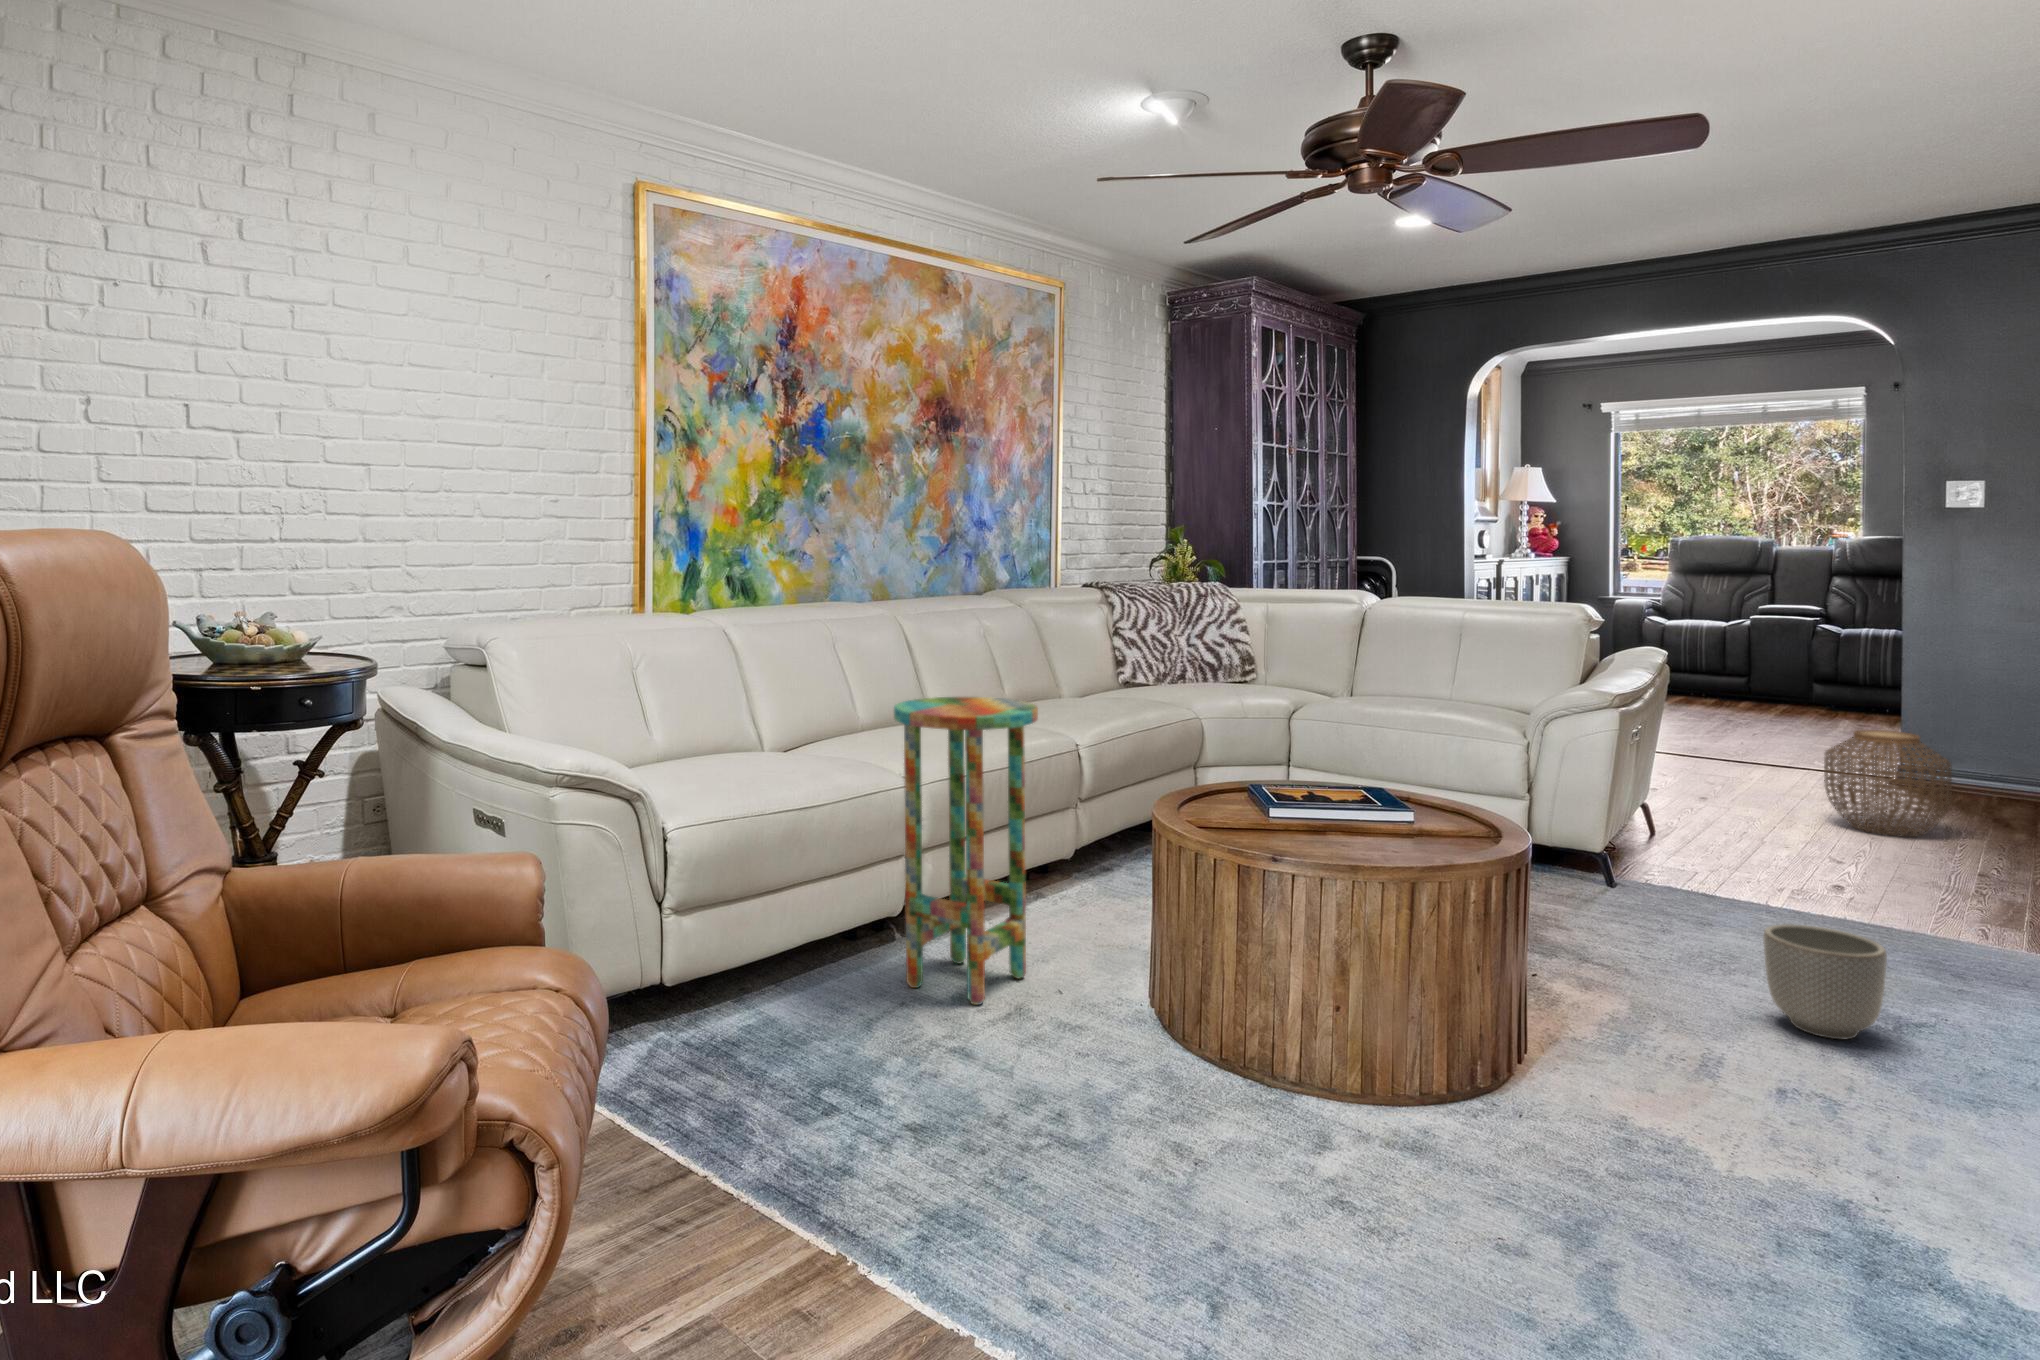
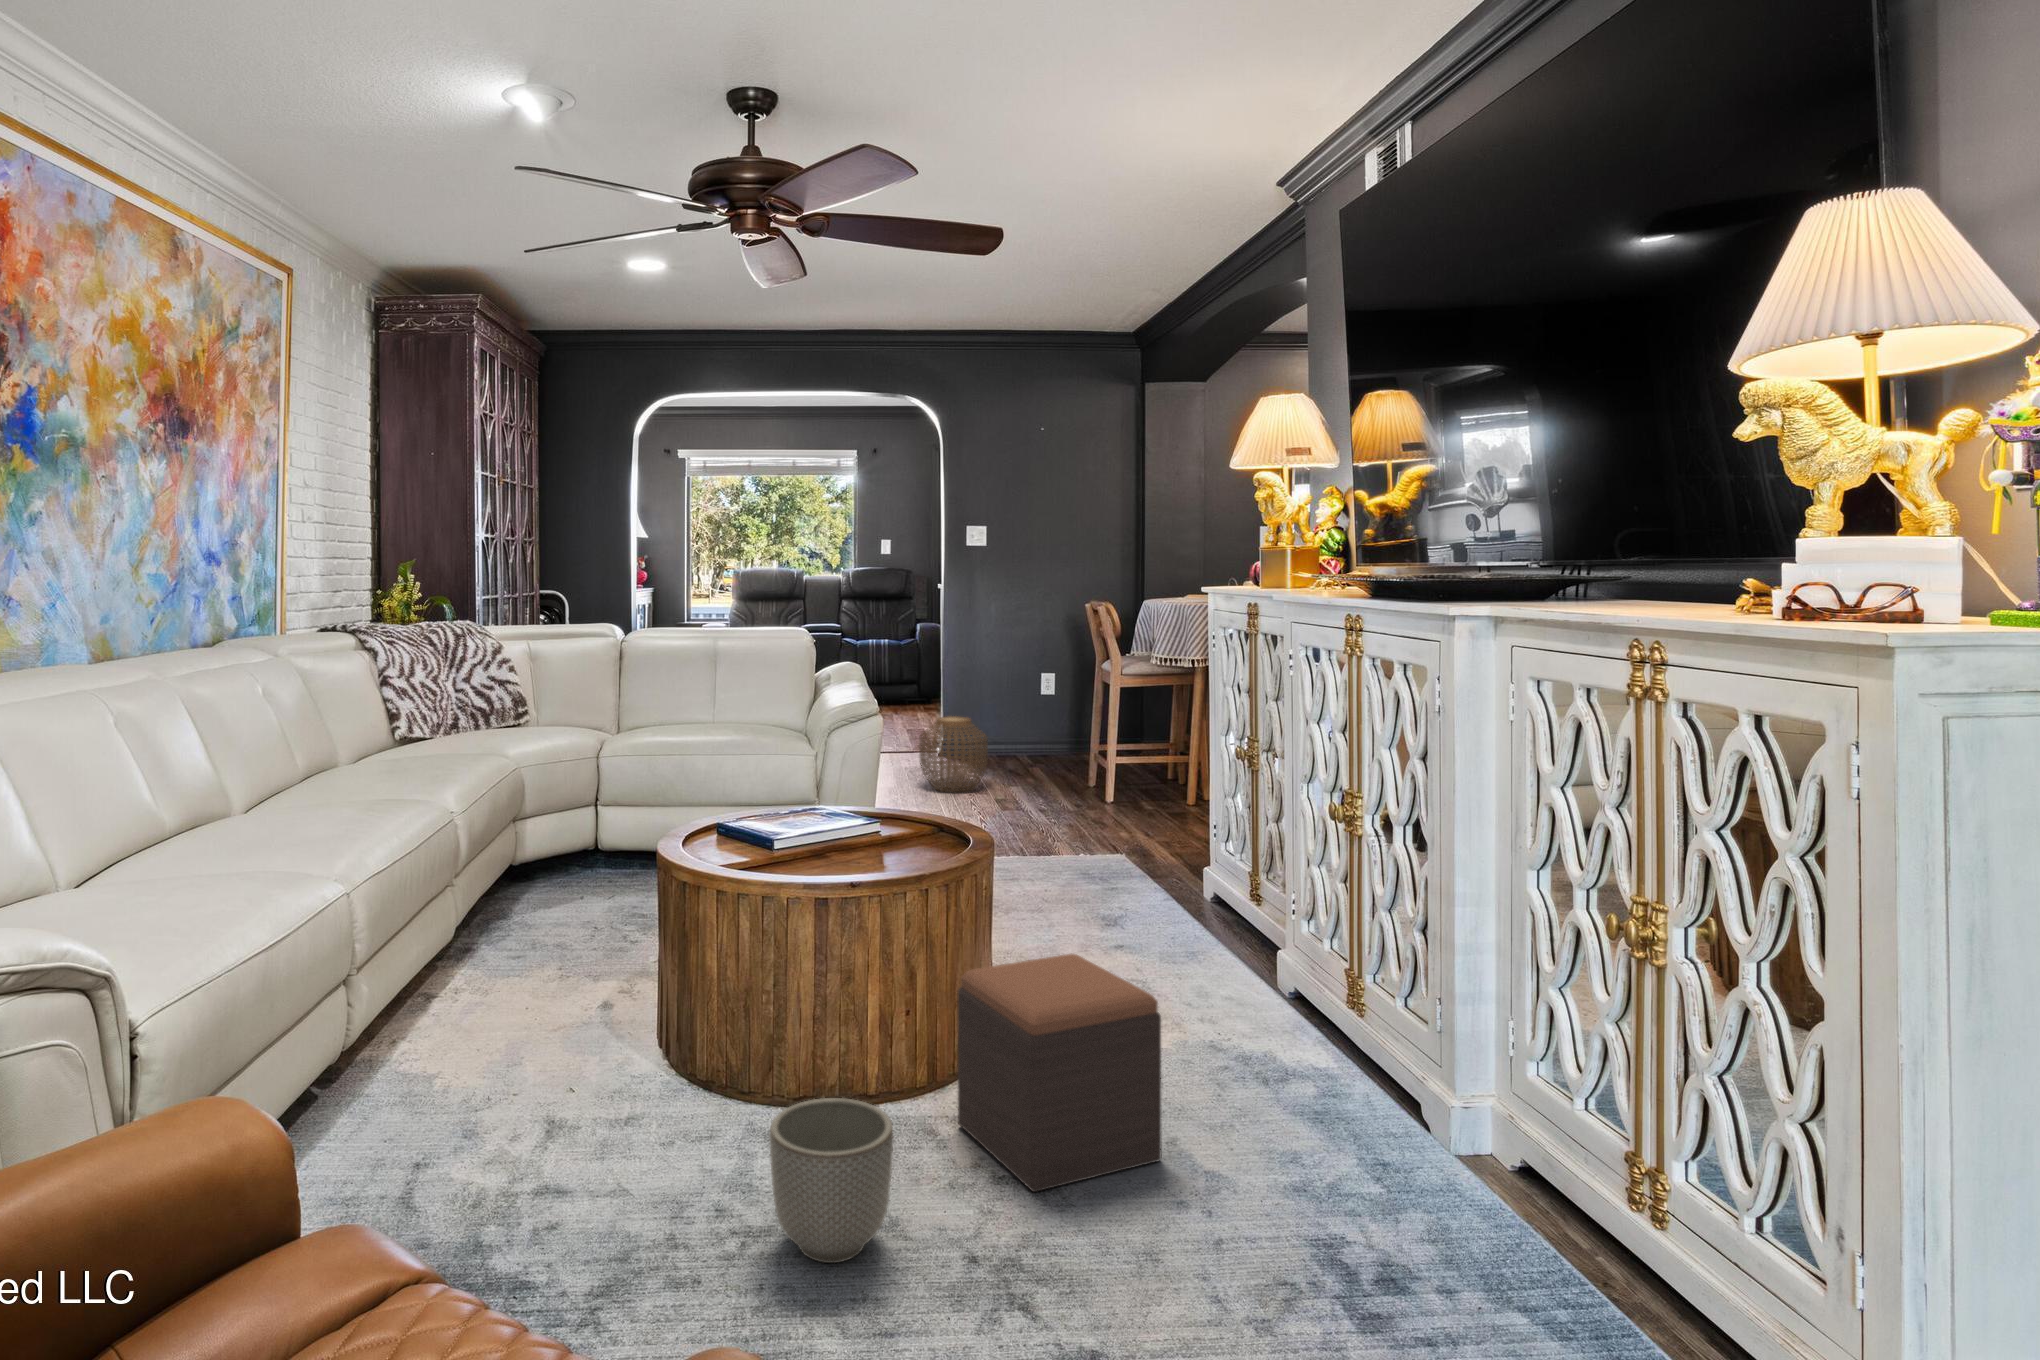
side table: present [894,697,1038,1005] -> none [369,771,549,1144]
planter: present [1763,924,1887,1039] -> present [769,1098,893,1263]
footstool: none [1376,978,1602,1290] -> present [958,954,1162,1192]

